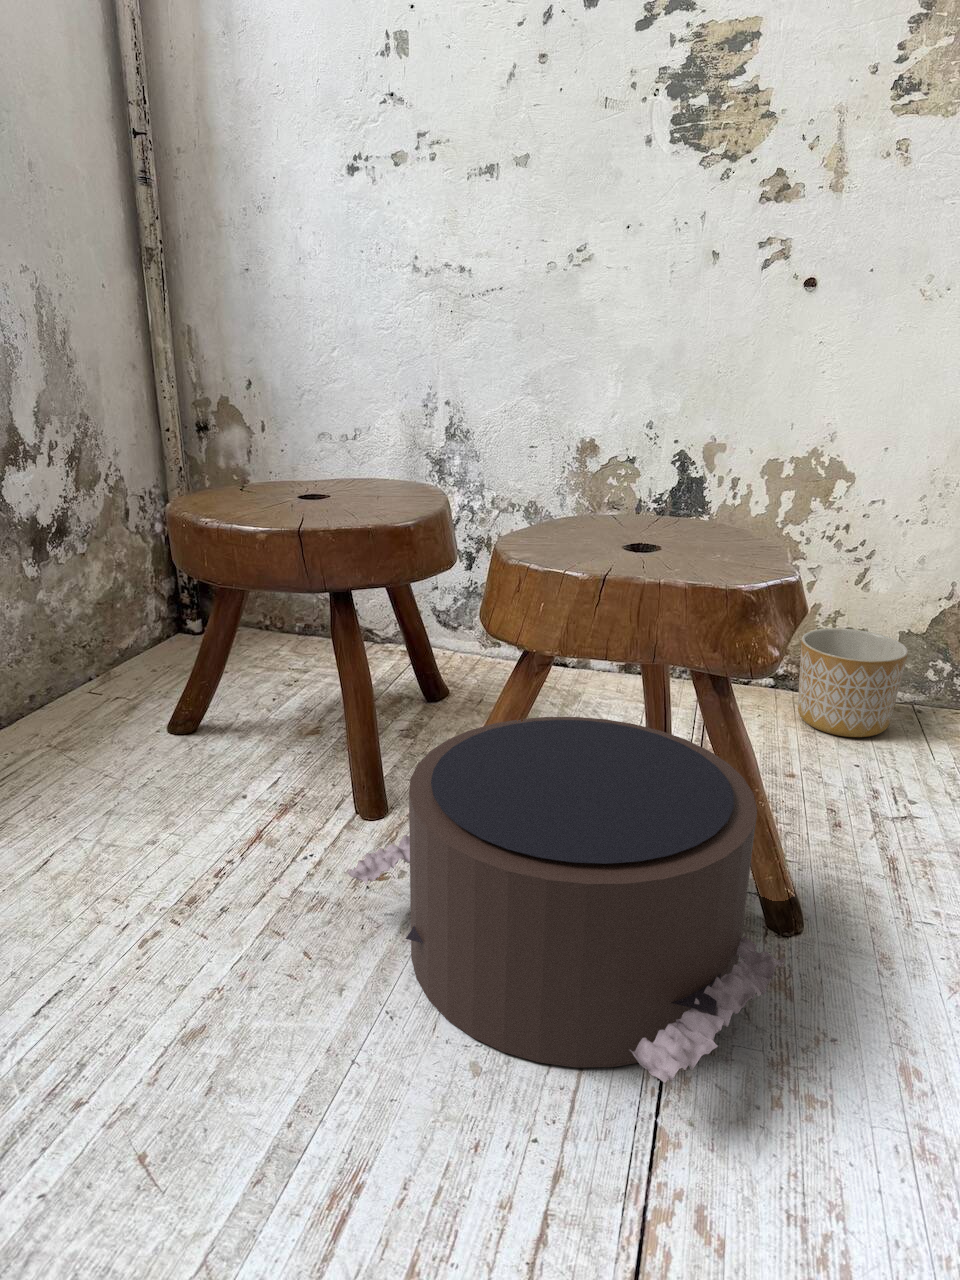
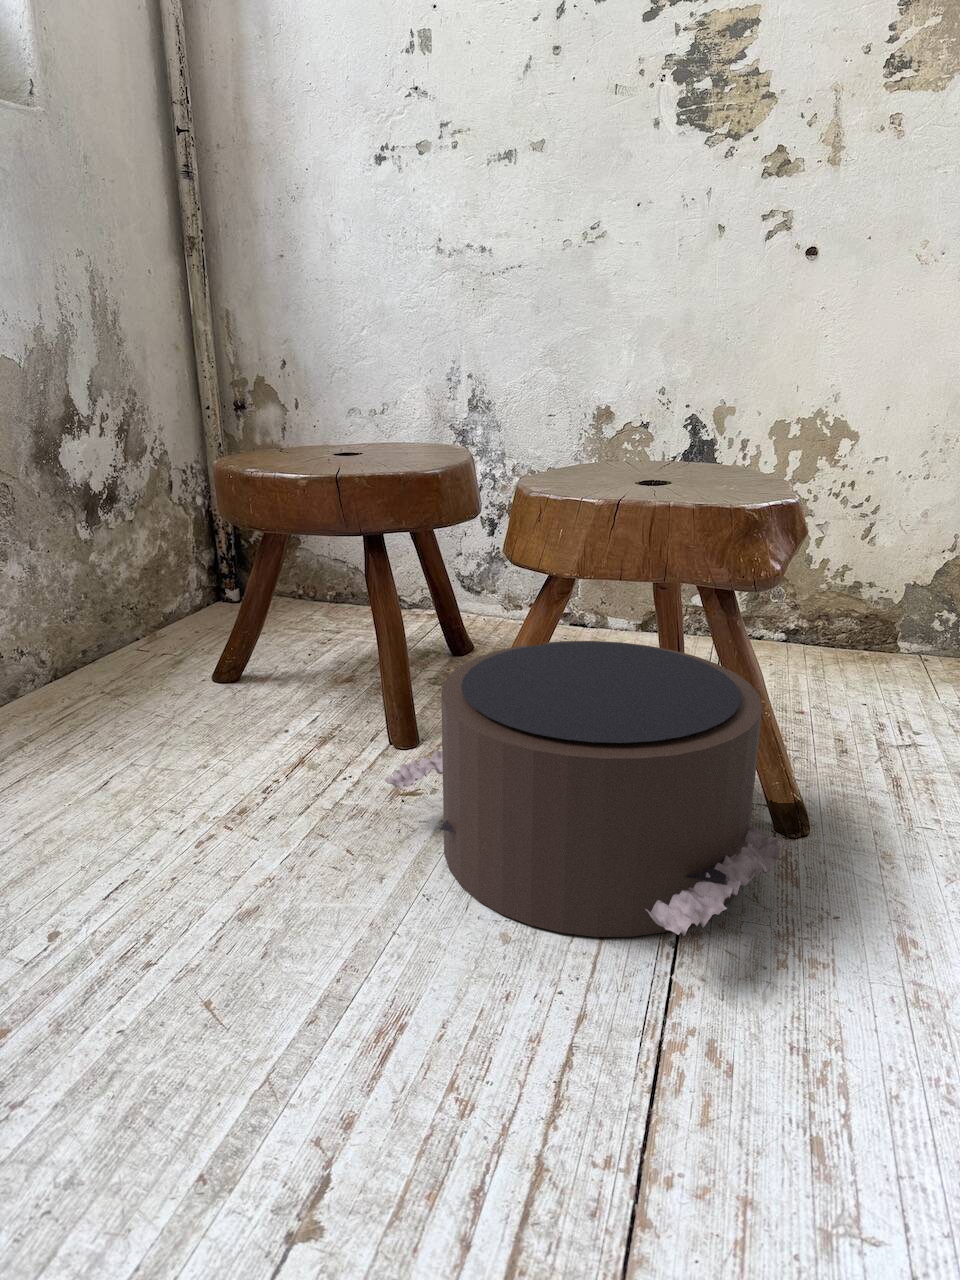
planter: present [798,628,908,737] -> none [806,581,910,680]

